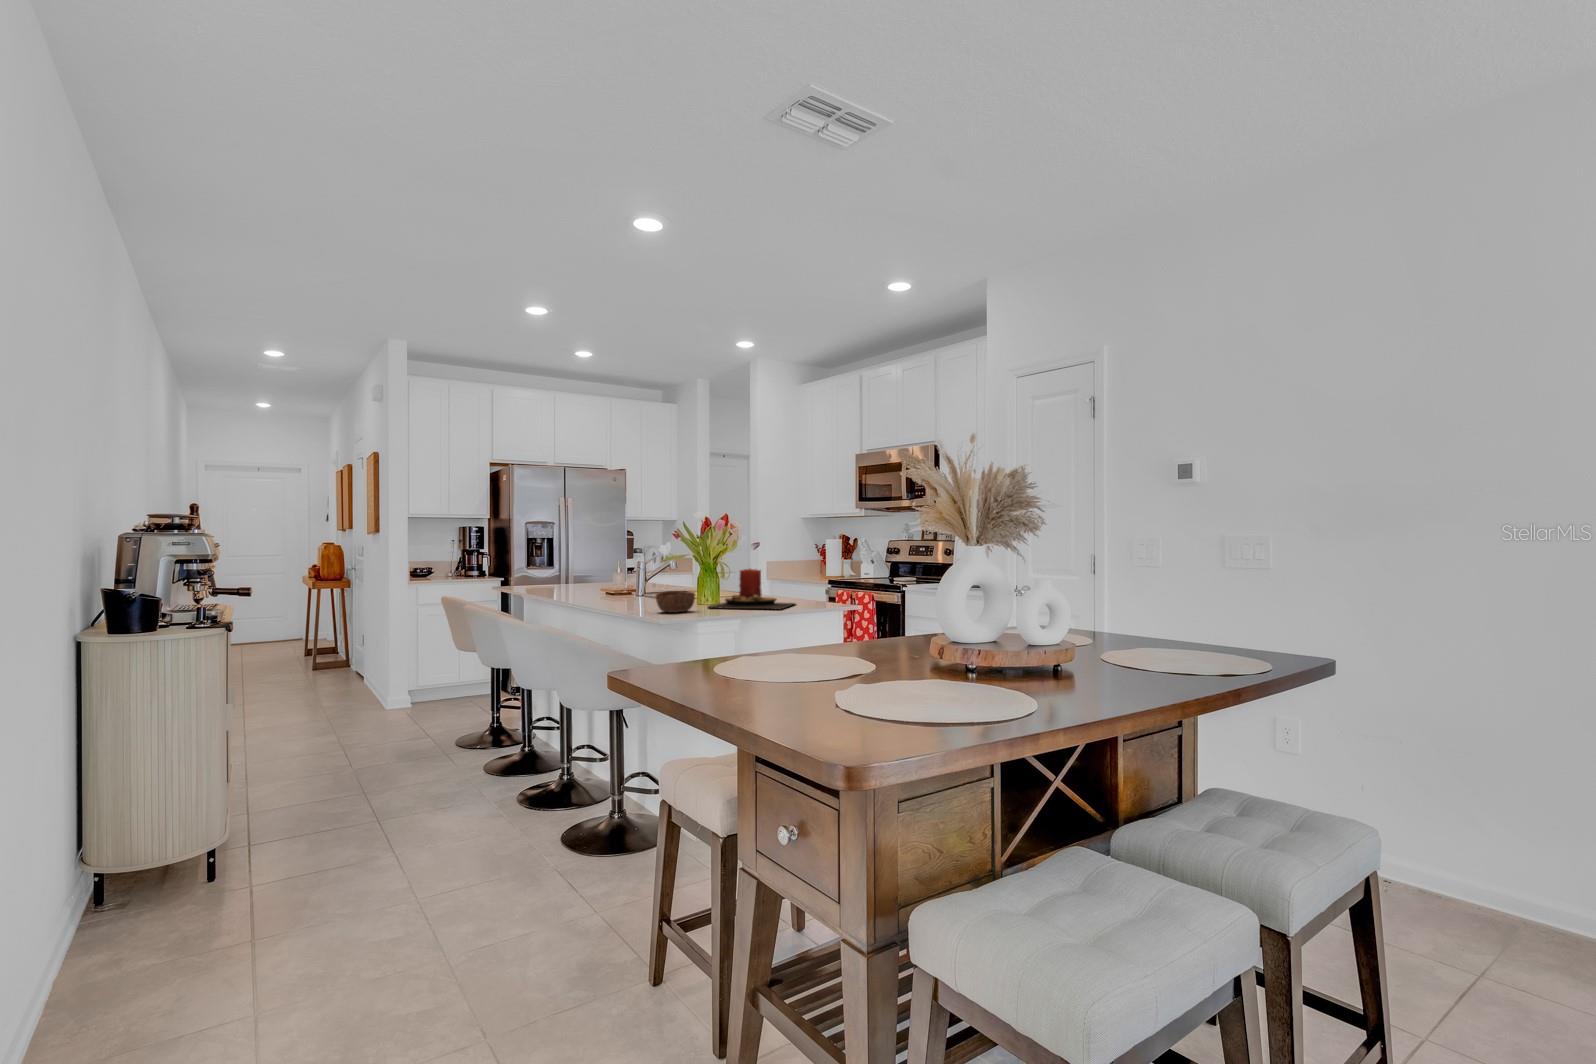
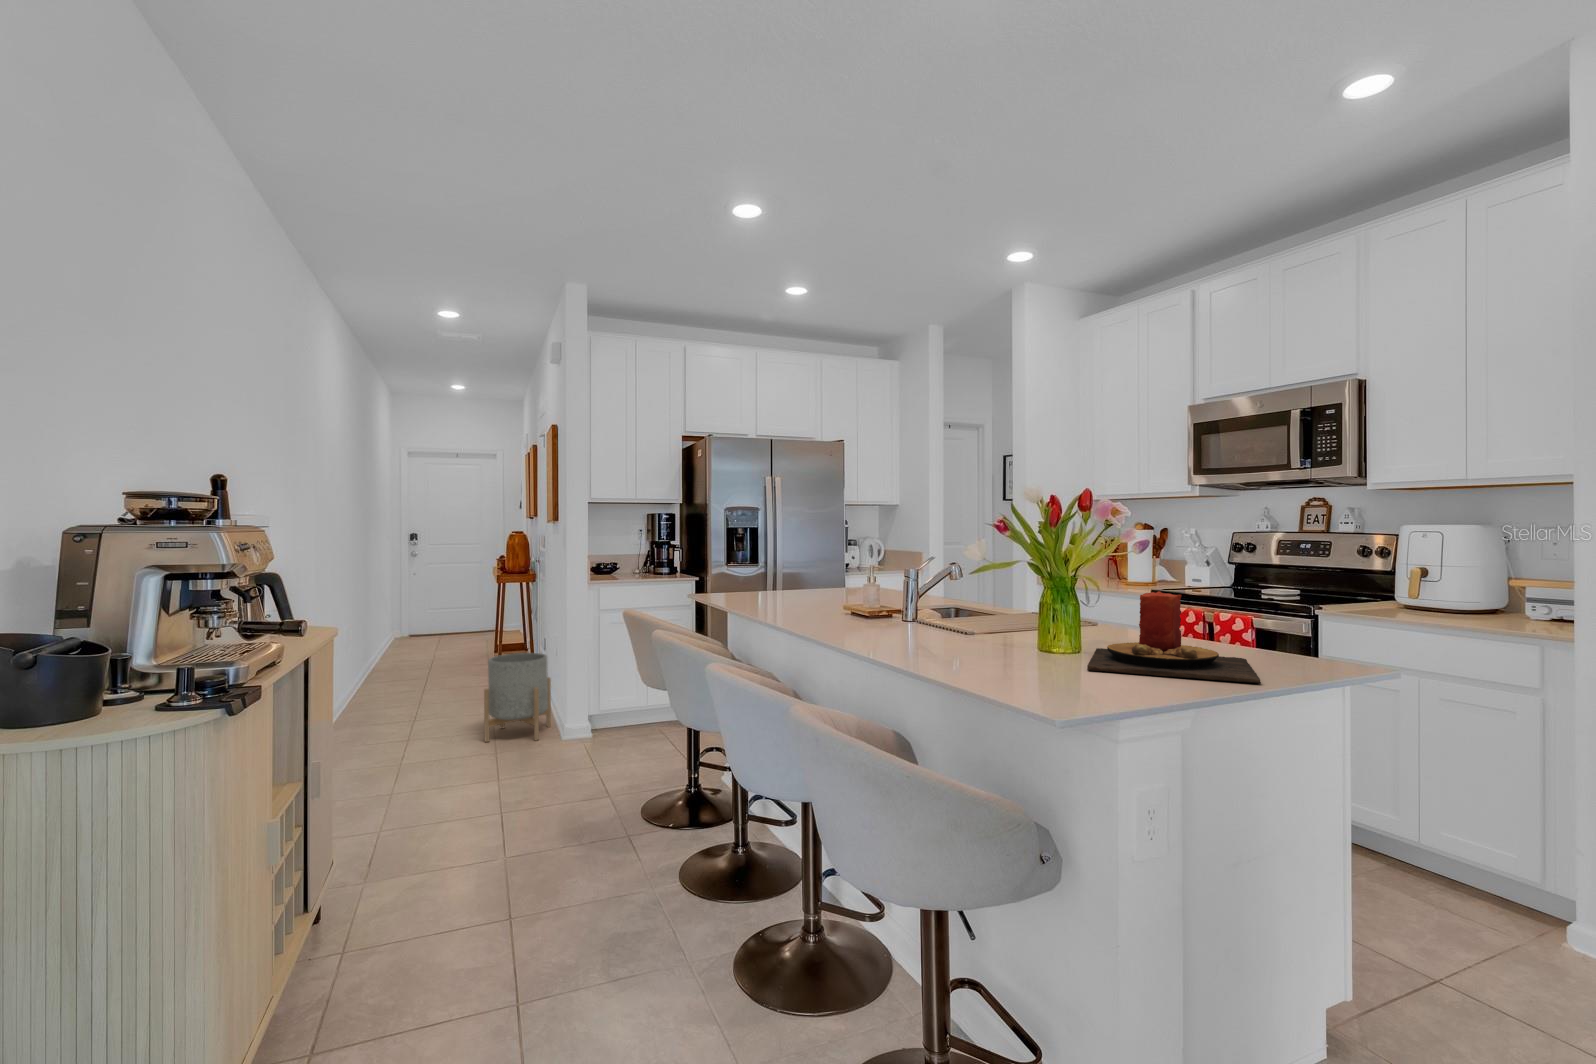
bowl: present [656,591,695,612] -> none [1003,638,1081,686]
planter: none [316,642,374,714] -> present [484,653,551,742]

